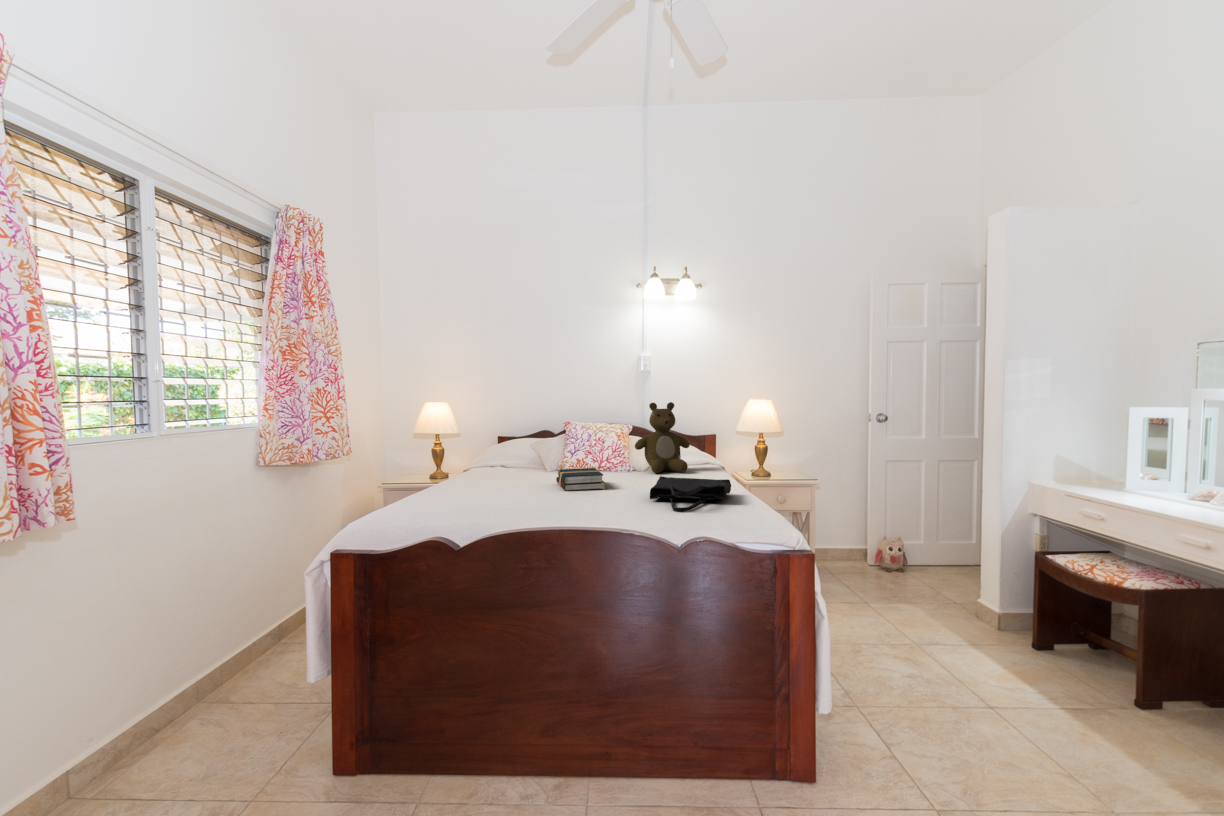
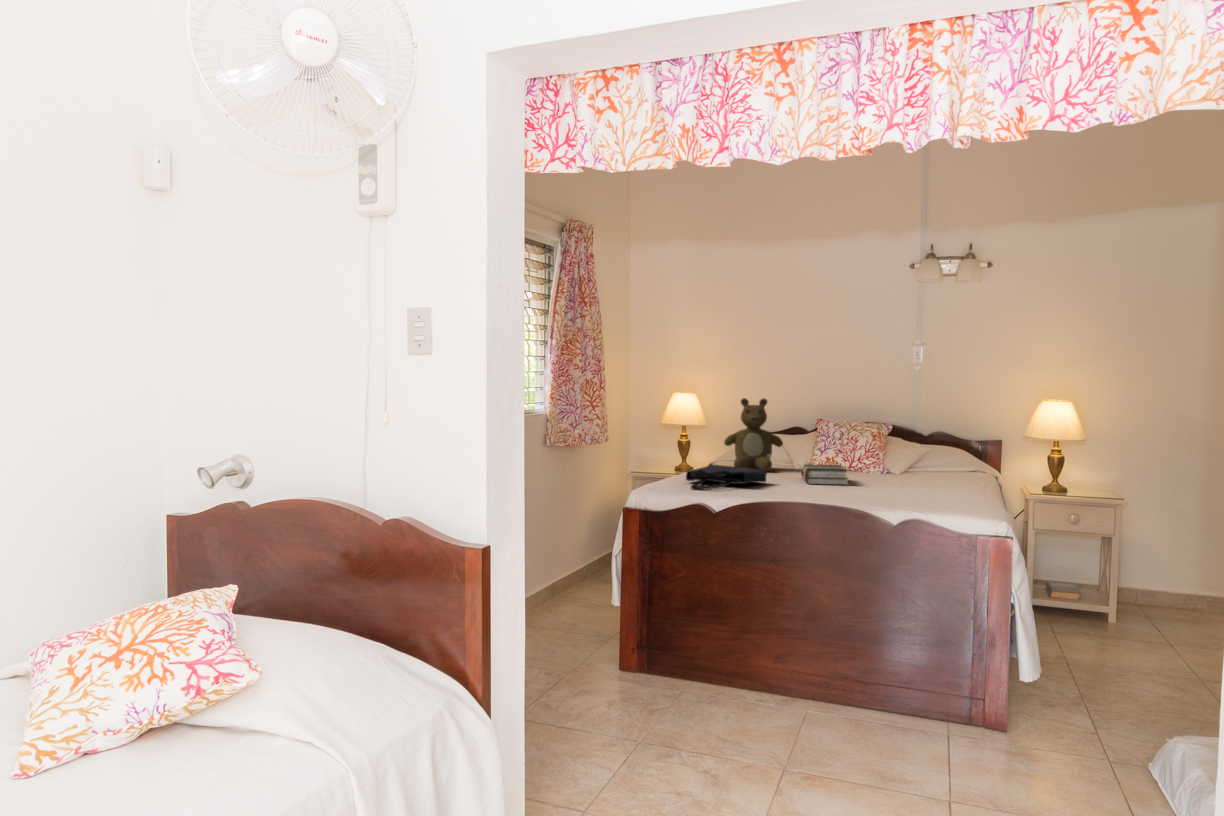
teddy bear: present [635,402,690,473] -> present [724,398,783,471]
tote bag: present [650,476,731,512] -> present [686,464,767,490]

